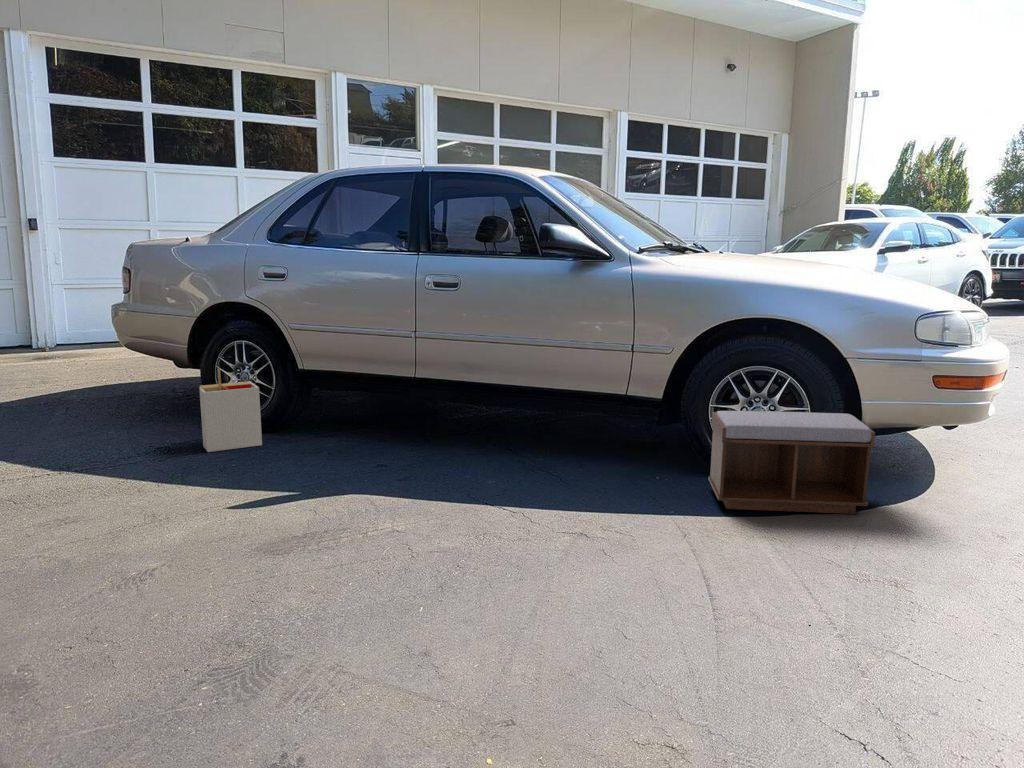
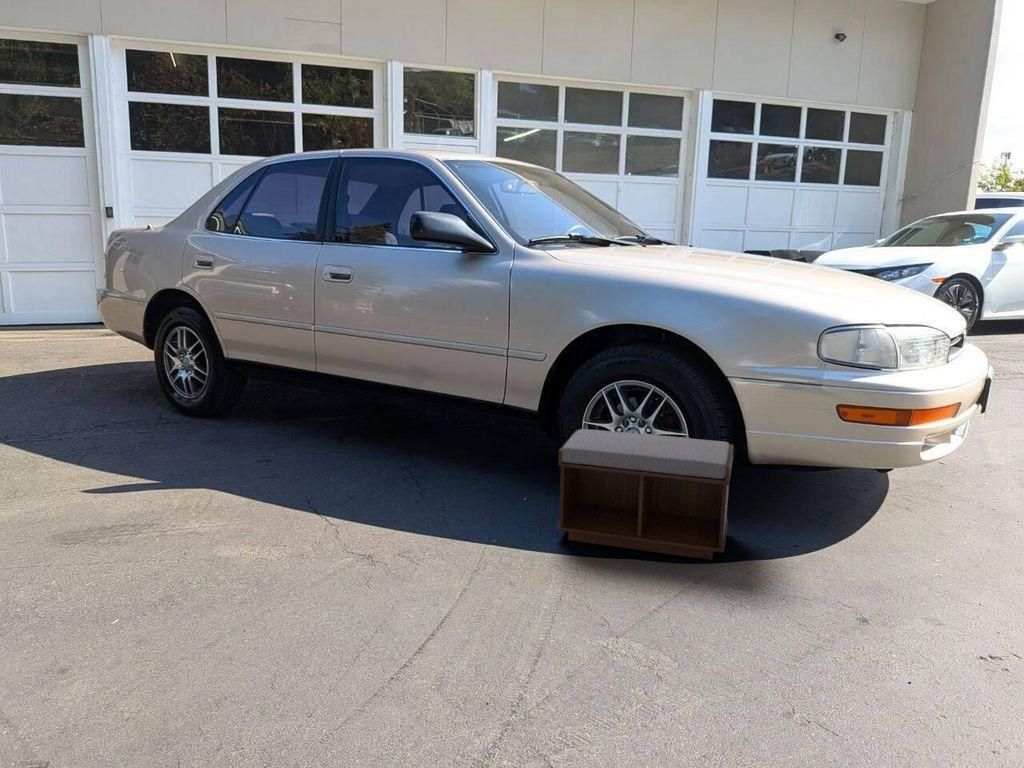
storage bin: present [199,368,262,452] -> none [127,355,190,435]

